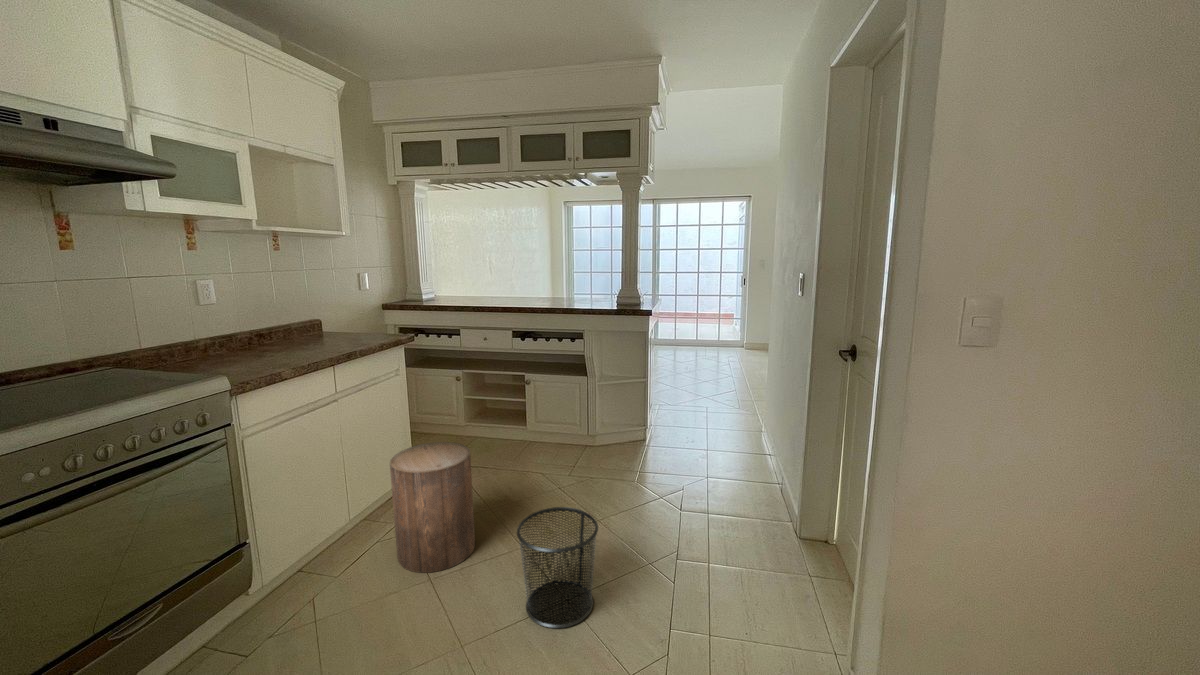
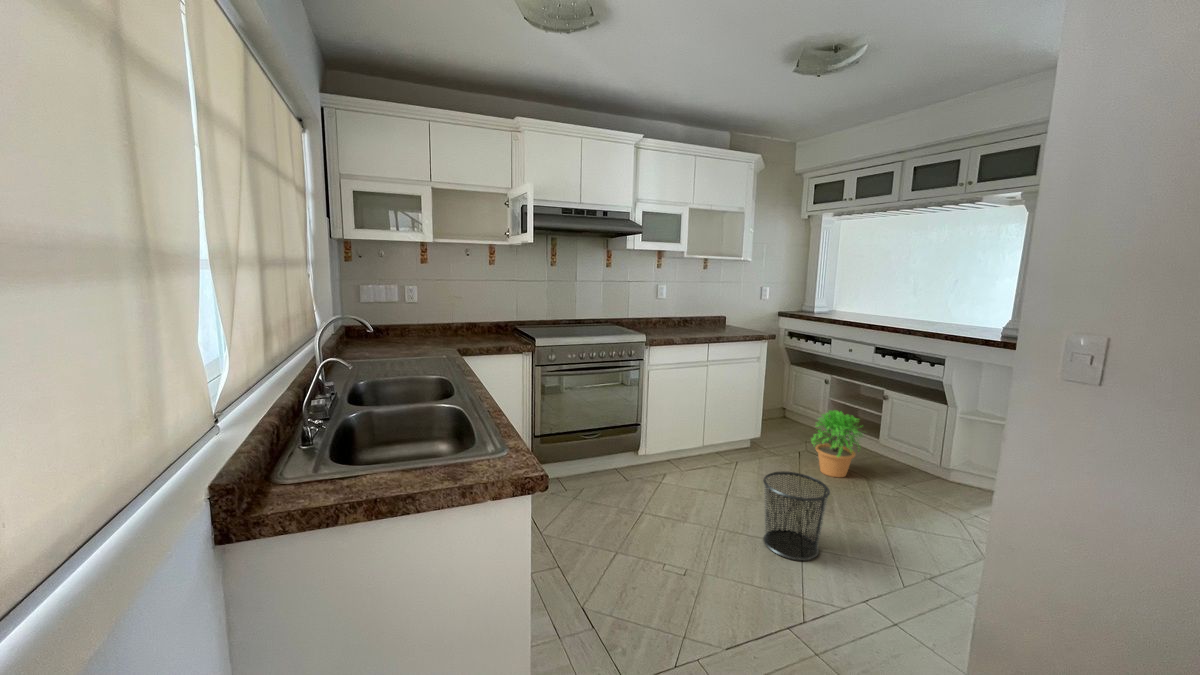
potted plant: none [483,411,537,489] -> present [812,410,862,477]
stool: present [390,442,475,573] -> none [716,408,776,495]

